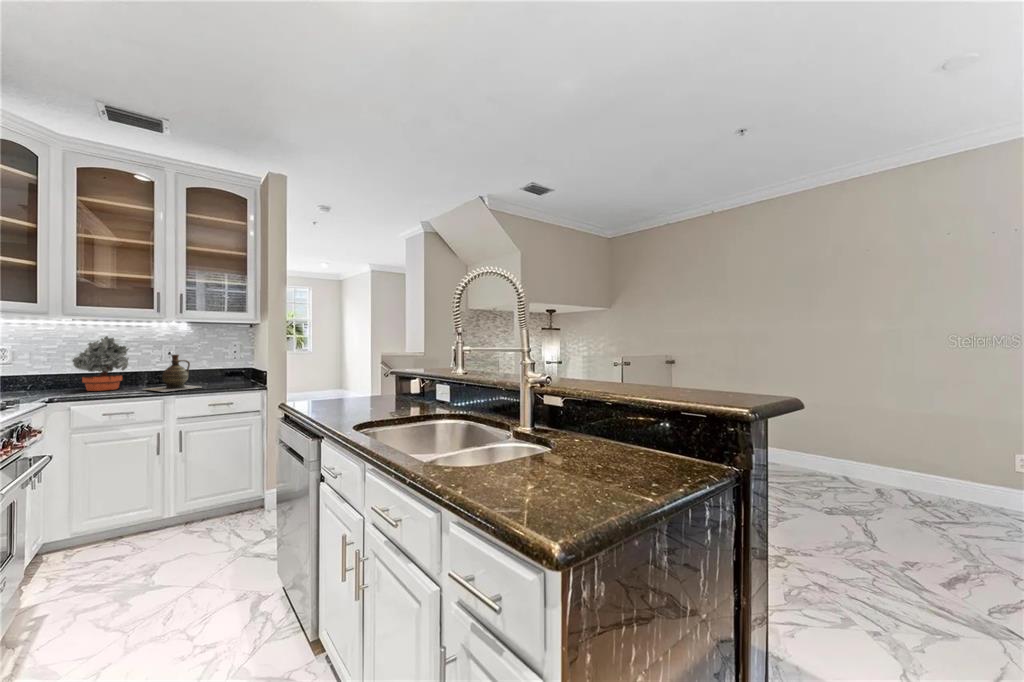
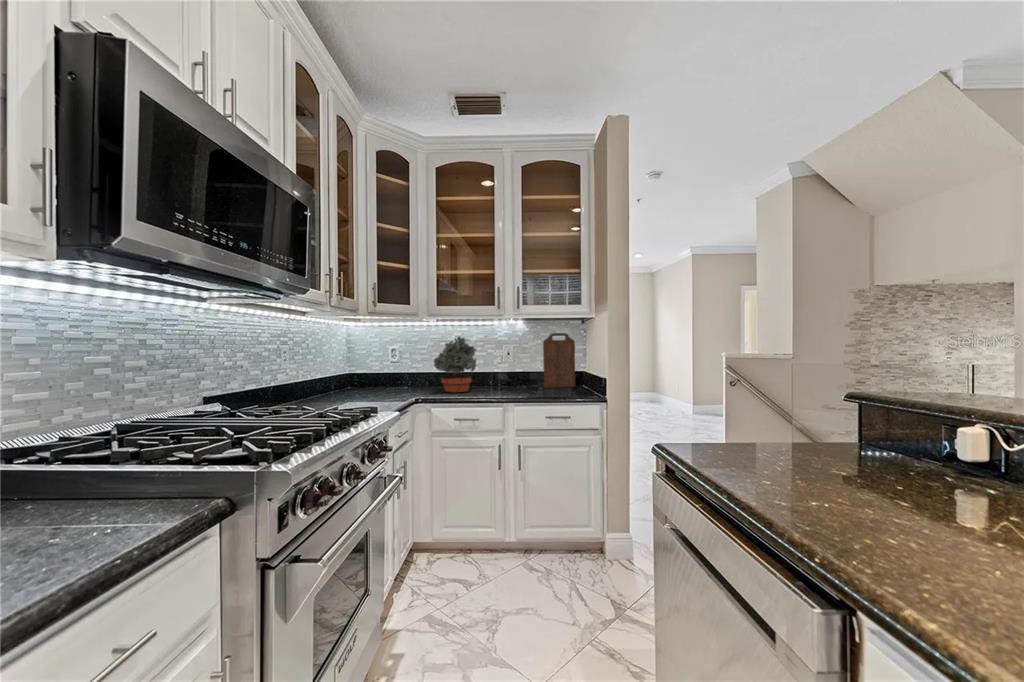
cutting board: none [207,335,239,382] -> present [543,333,575,388]
ceramic jug: present [145,355,201,392] -> none [485,356,542,399]

